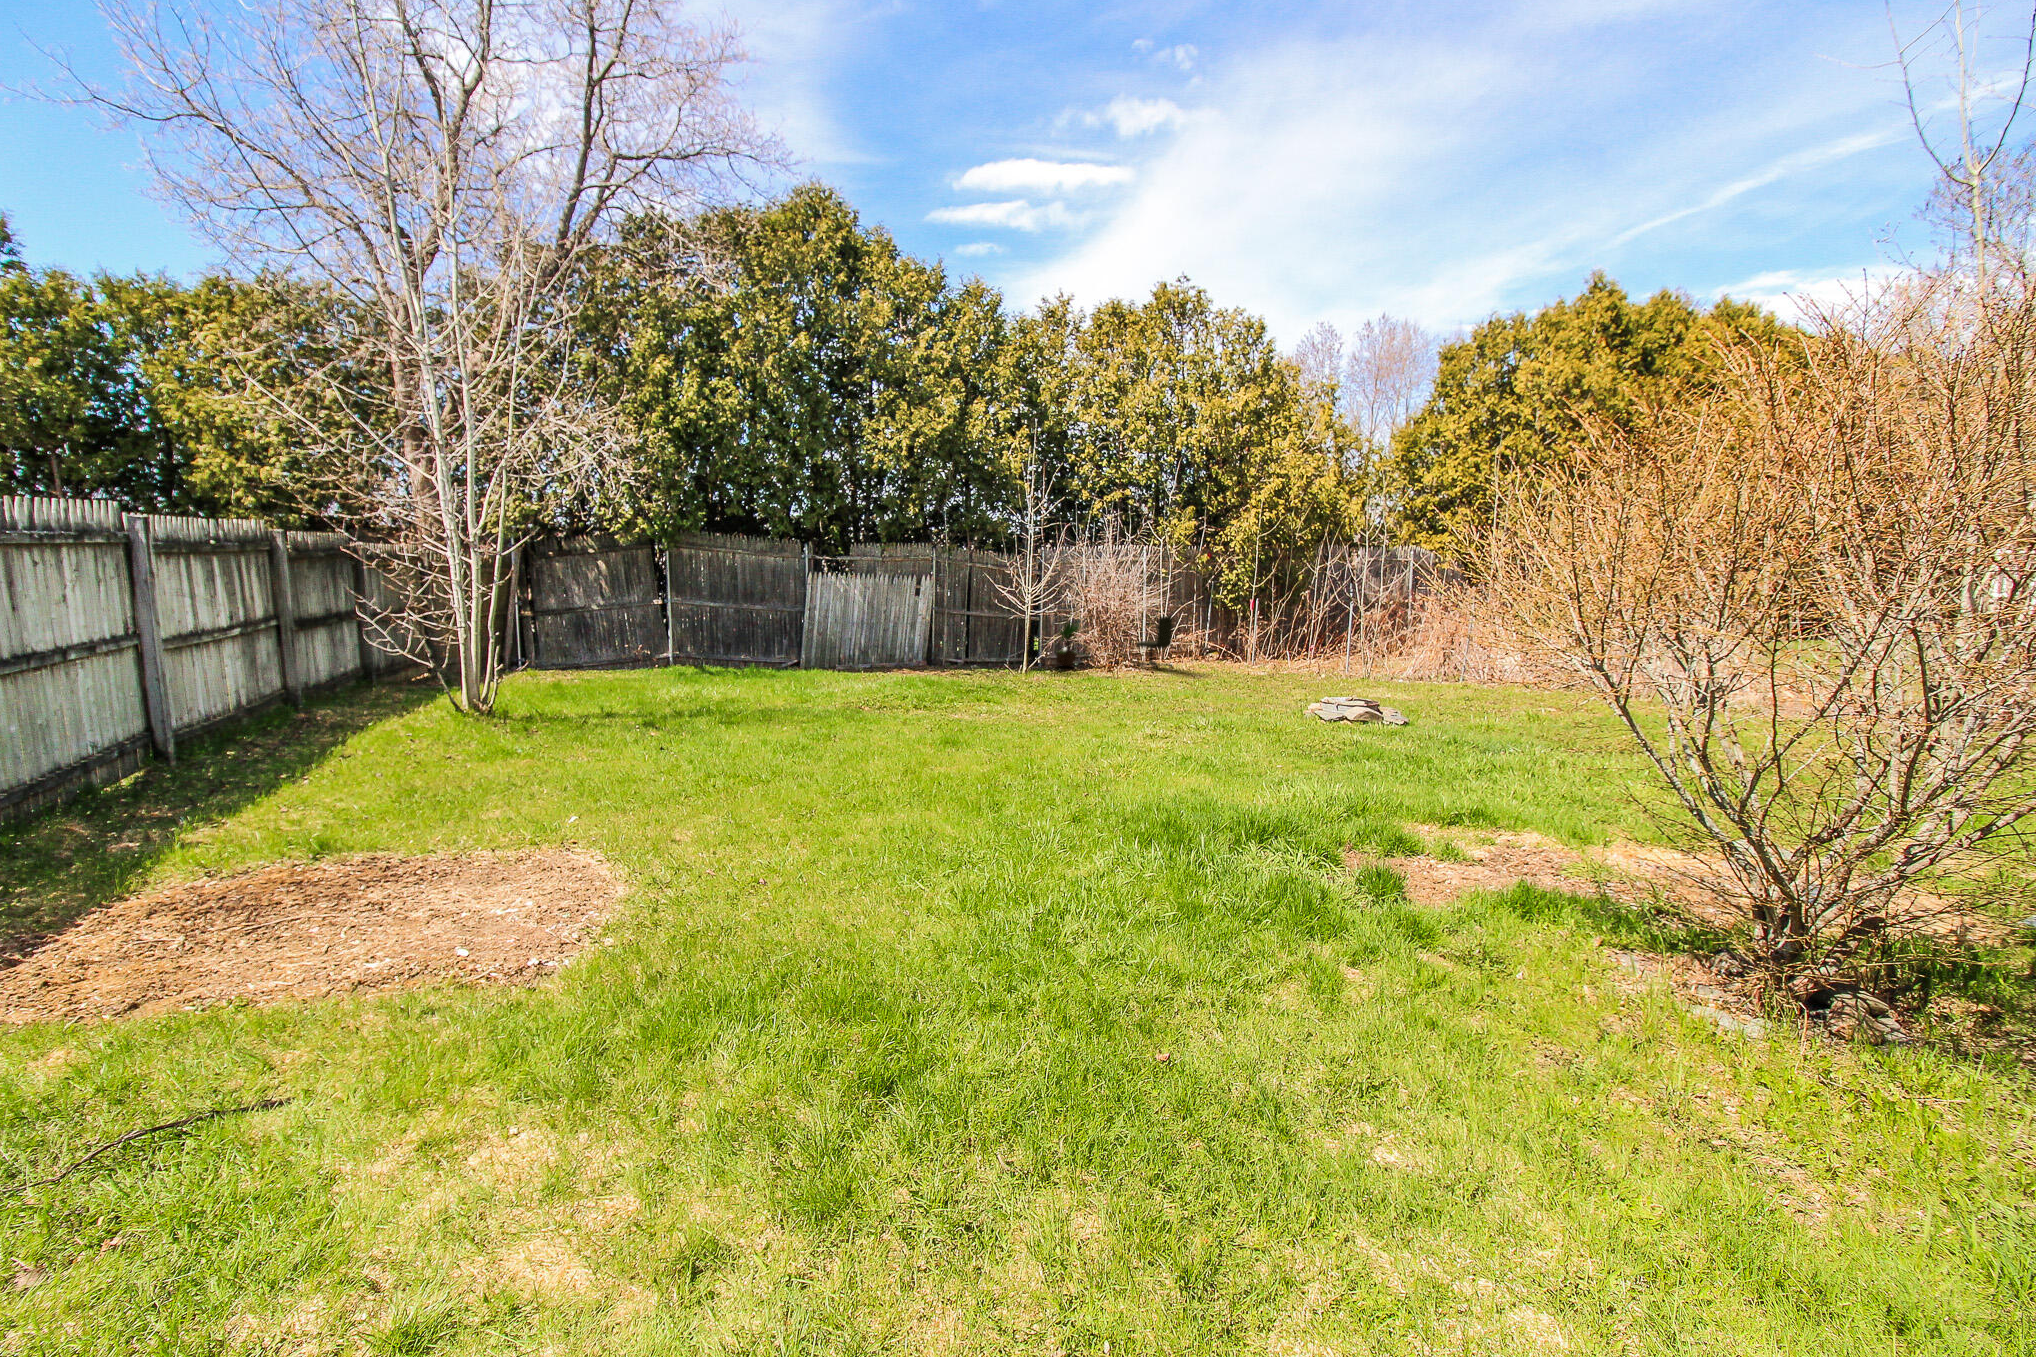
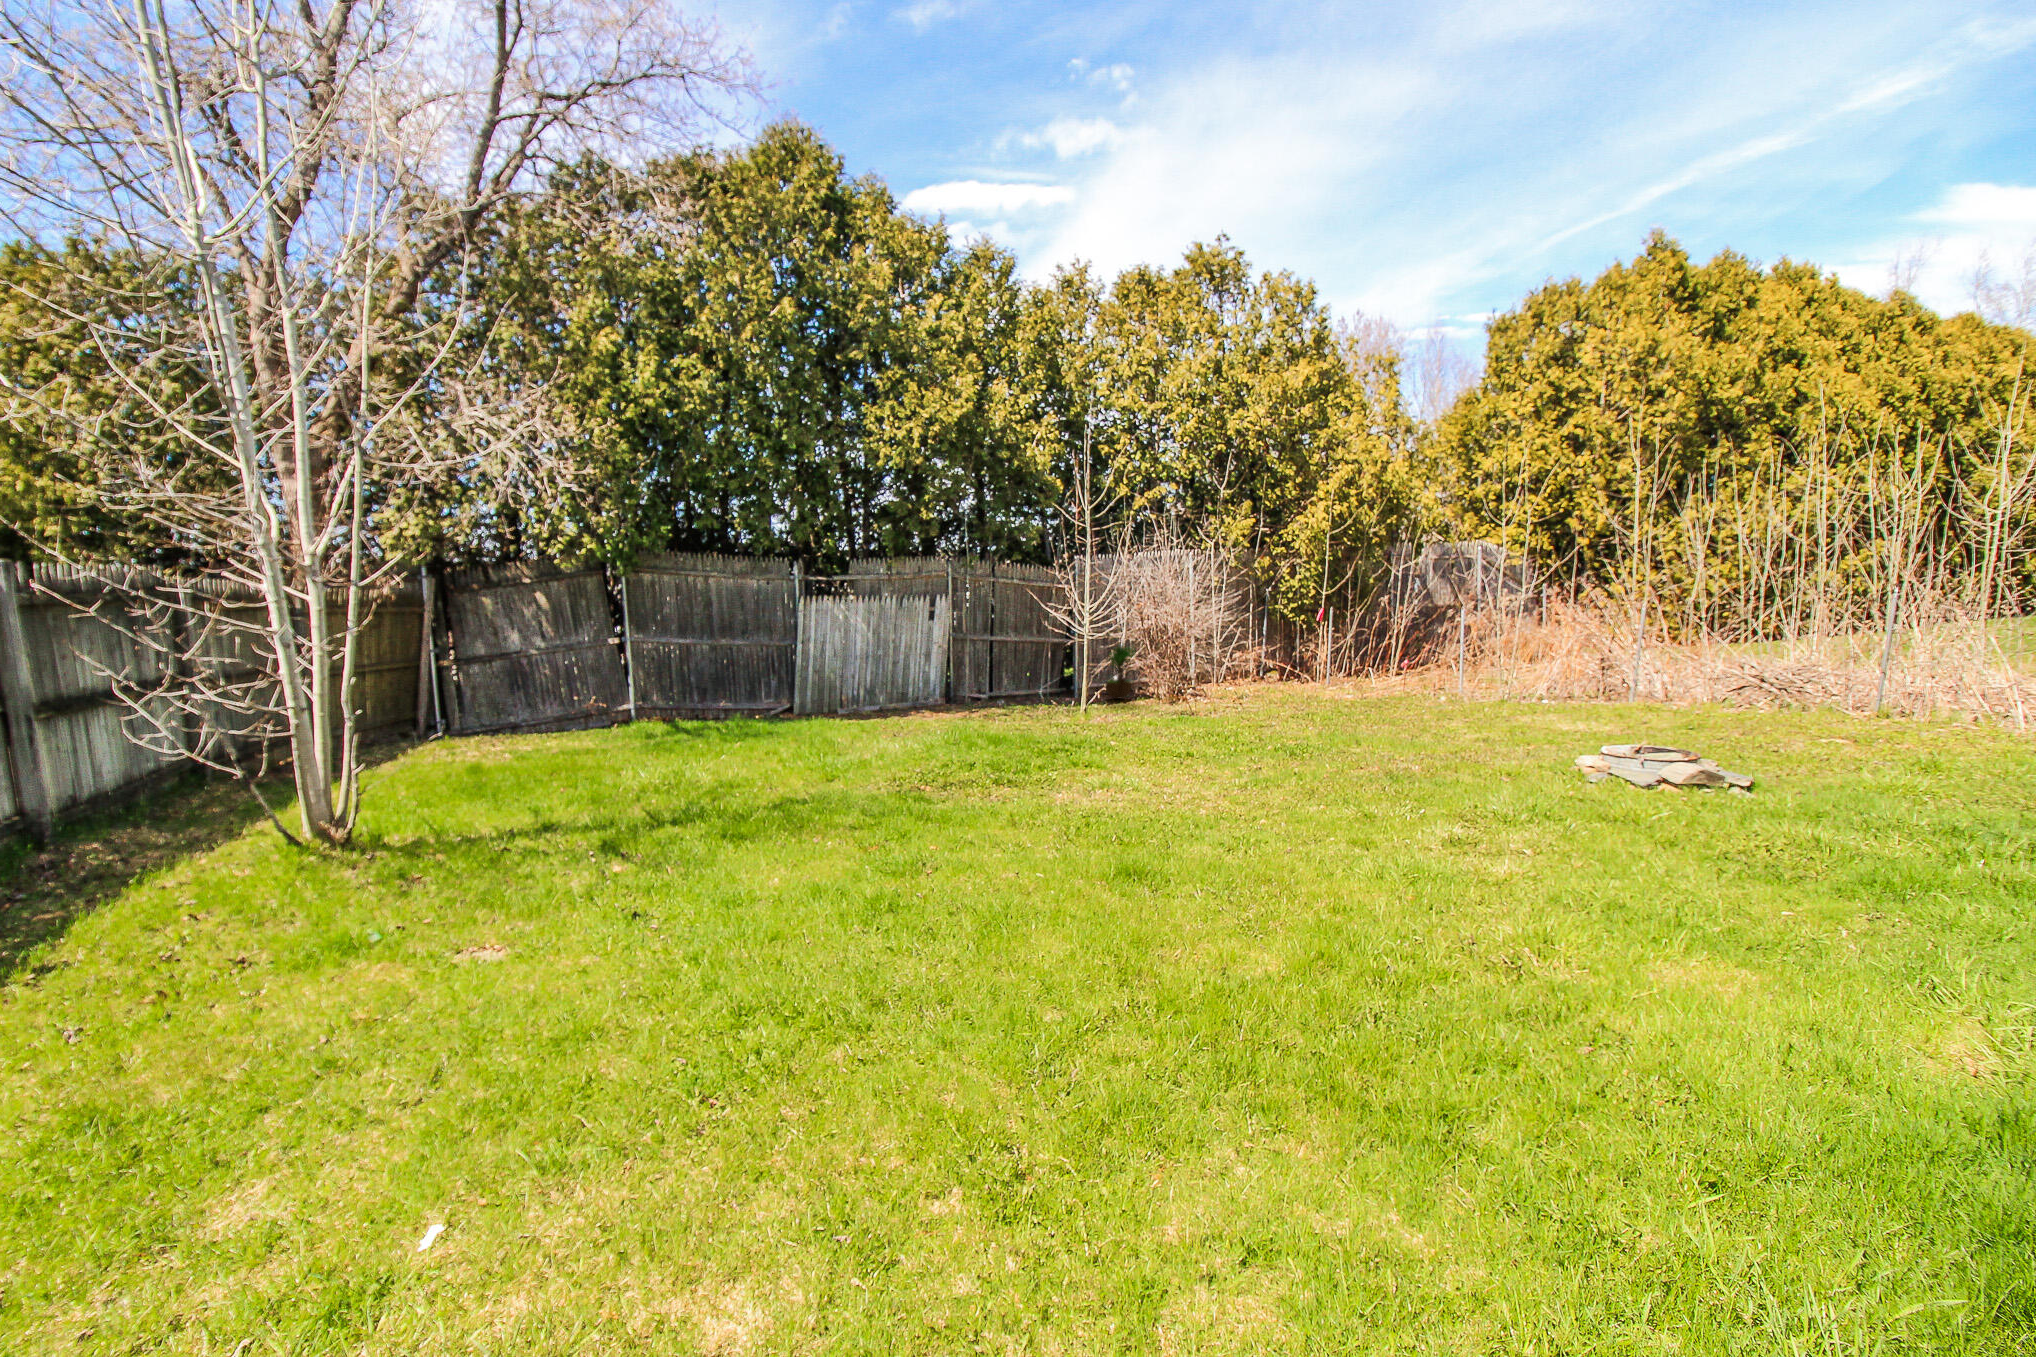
chair: present [1133,616,1173,669] -> none [1193,632,1243,697]

